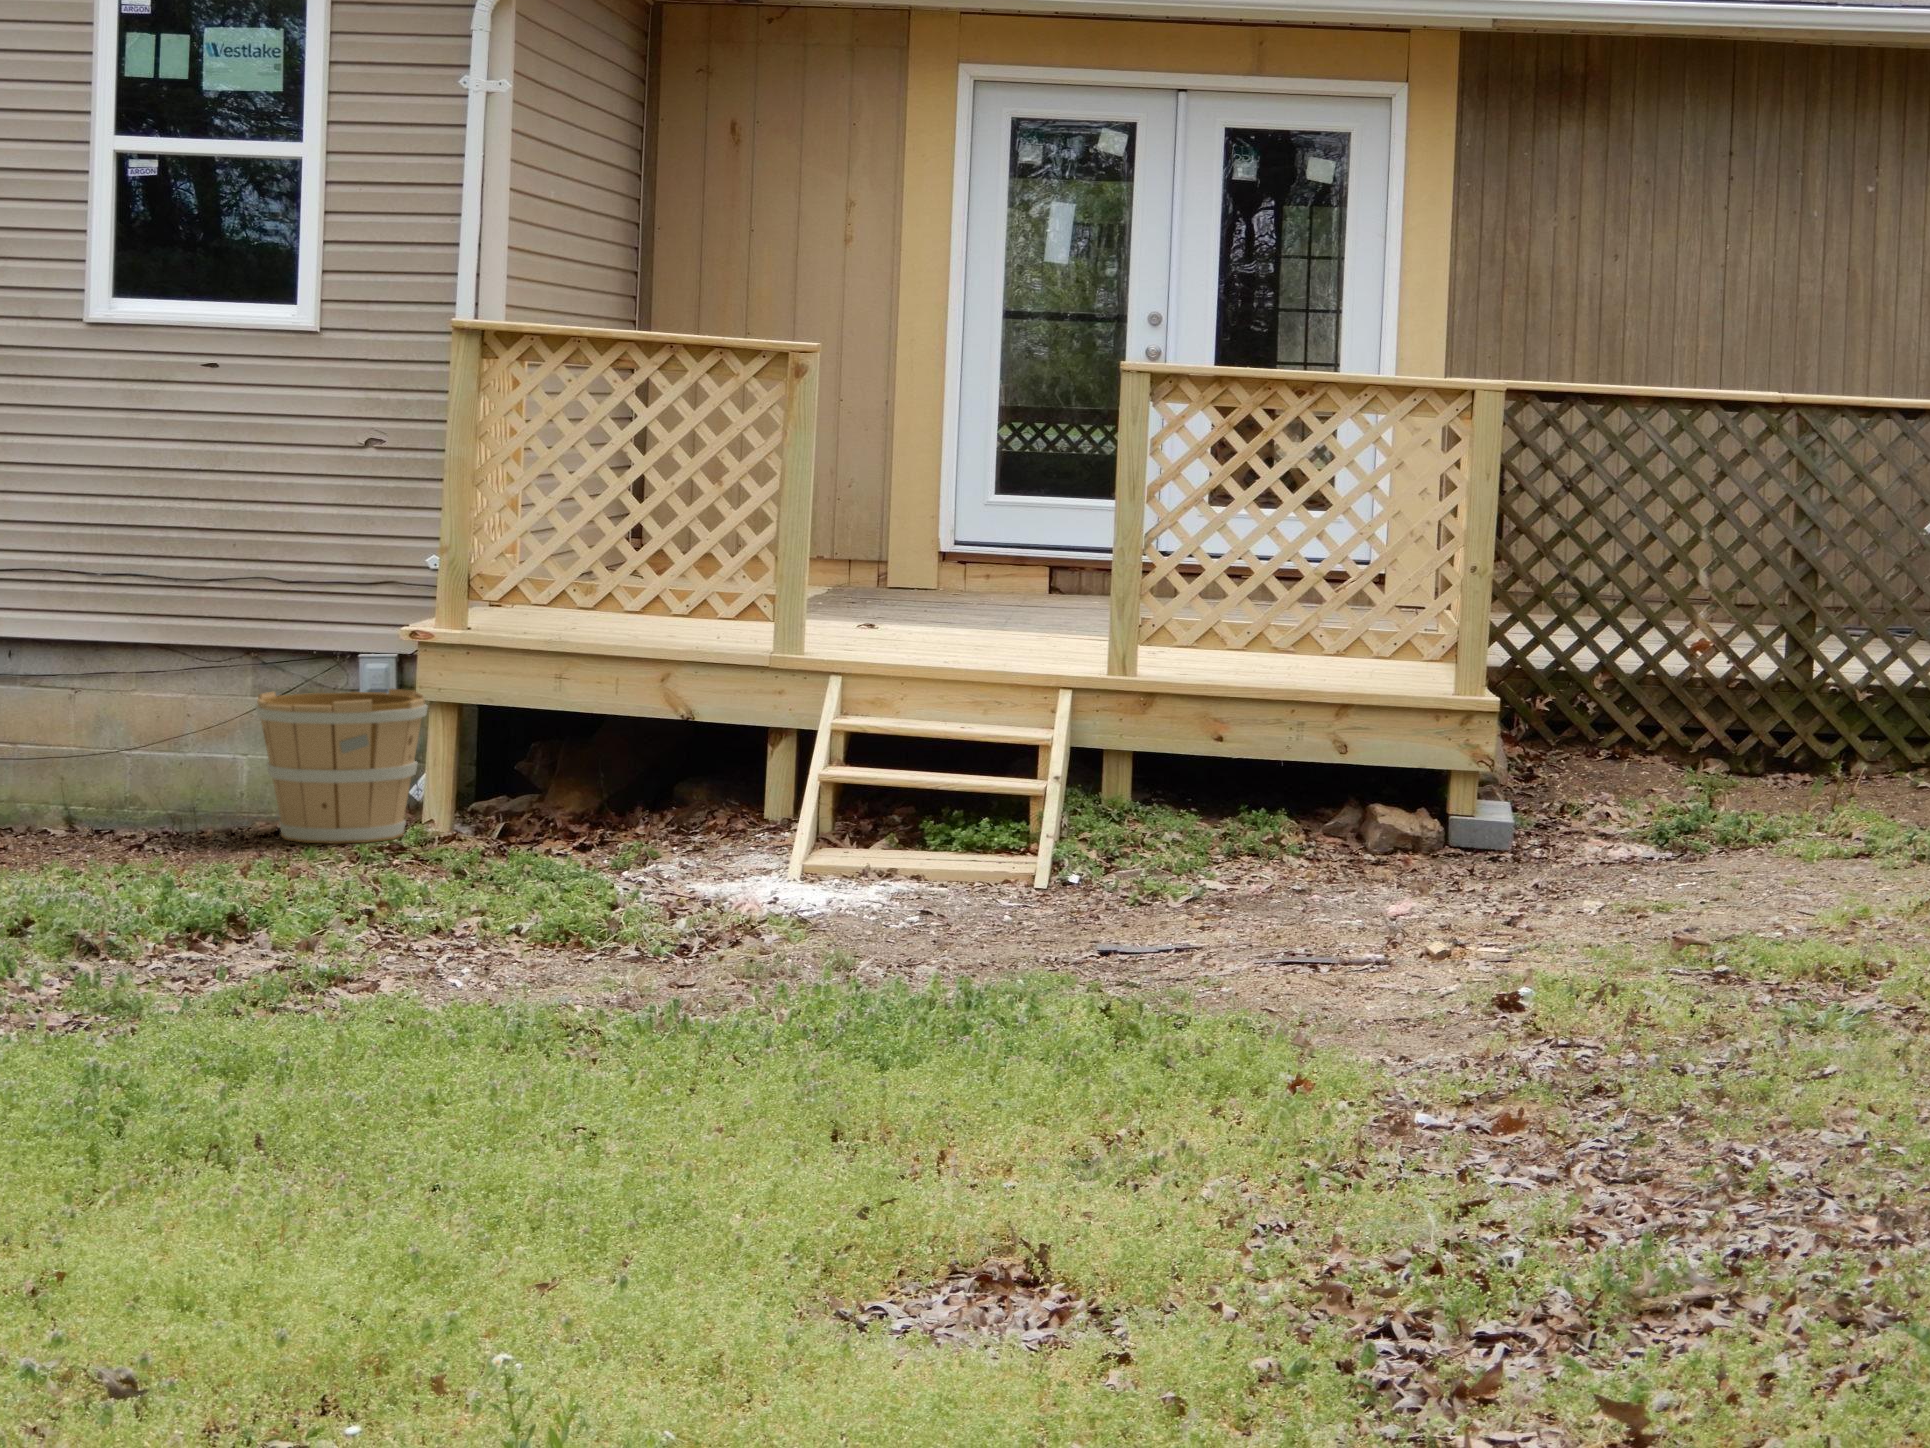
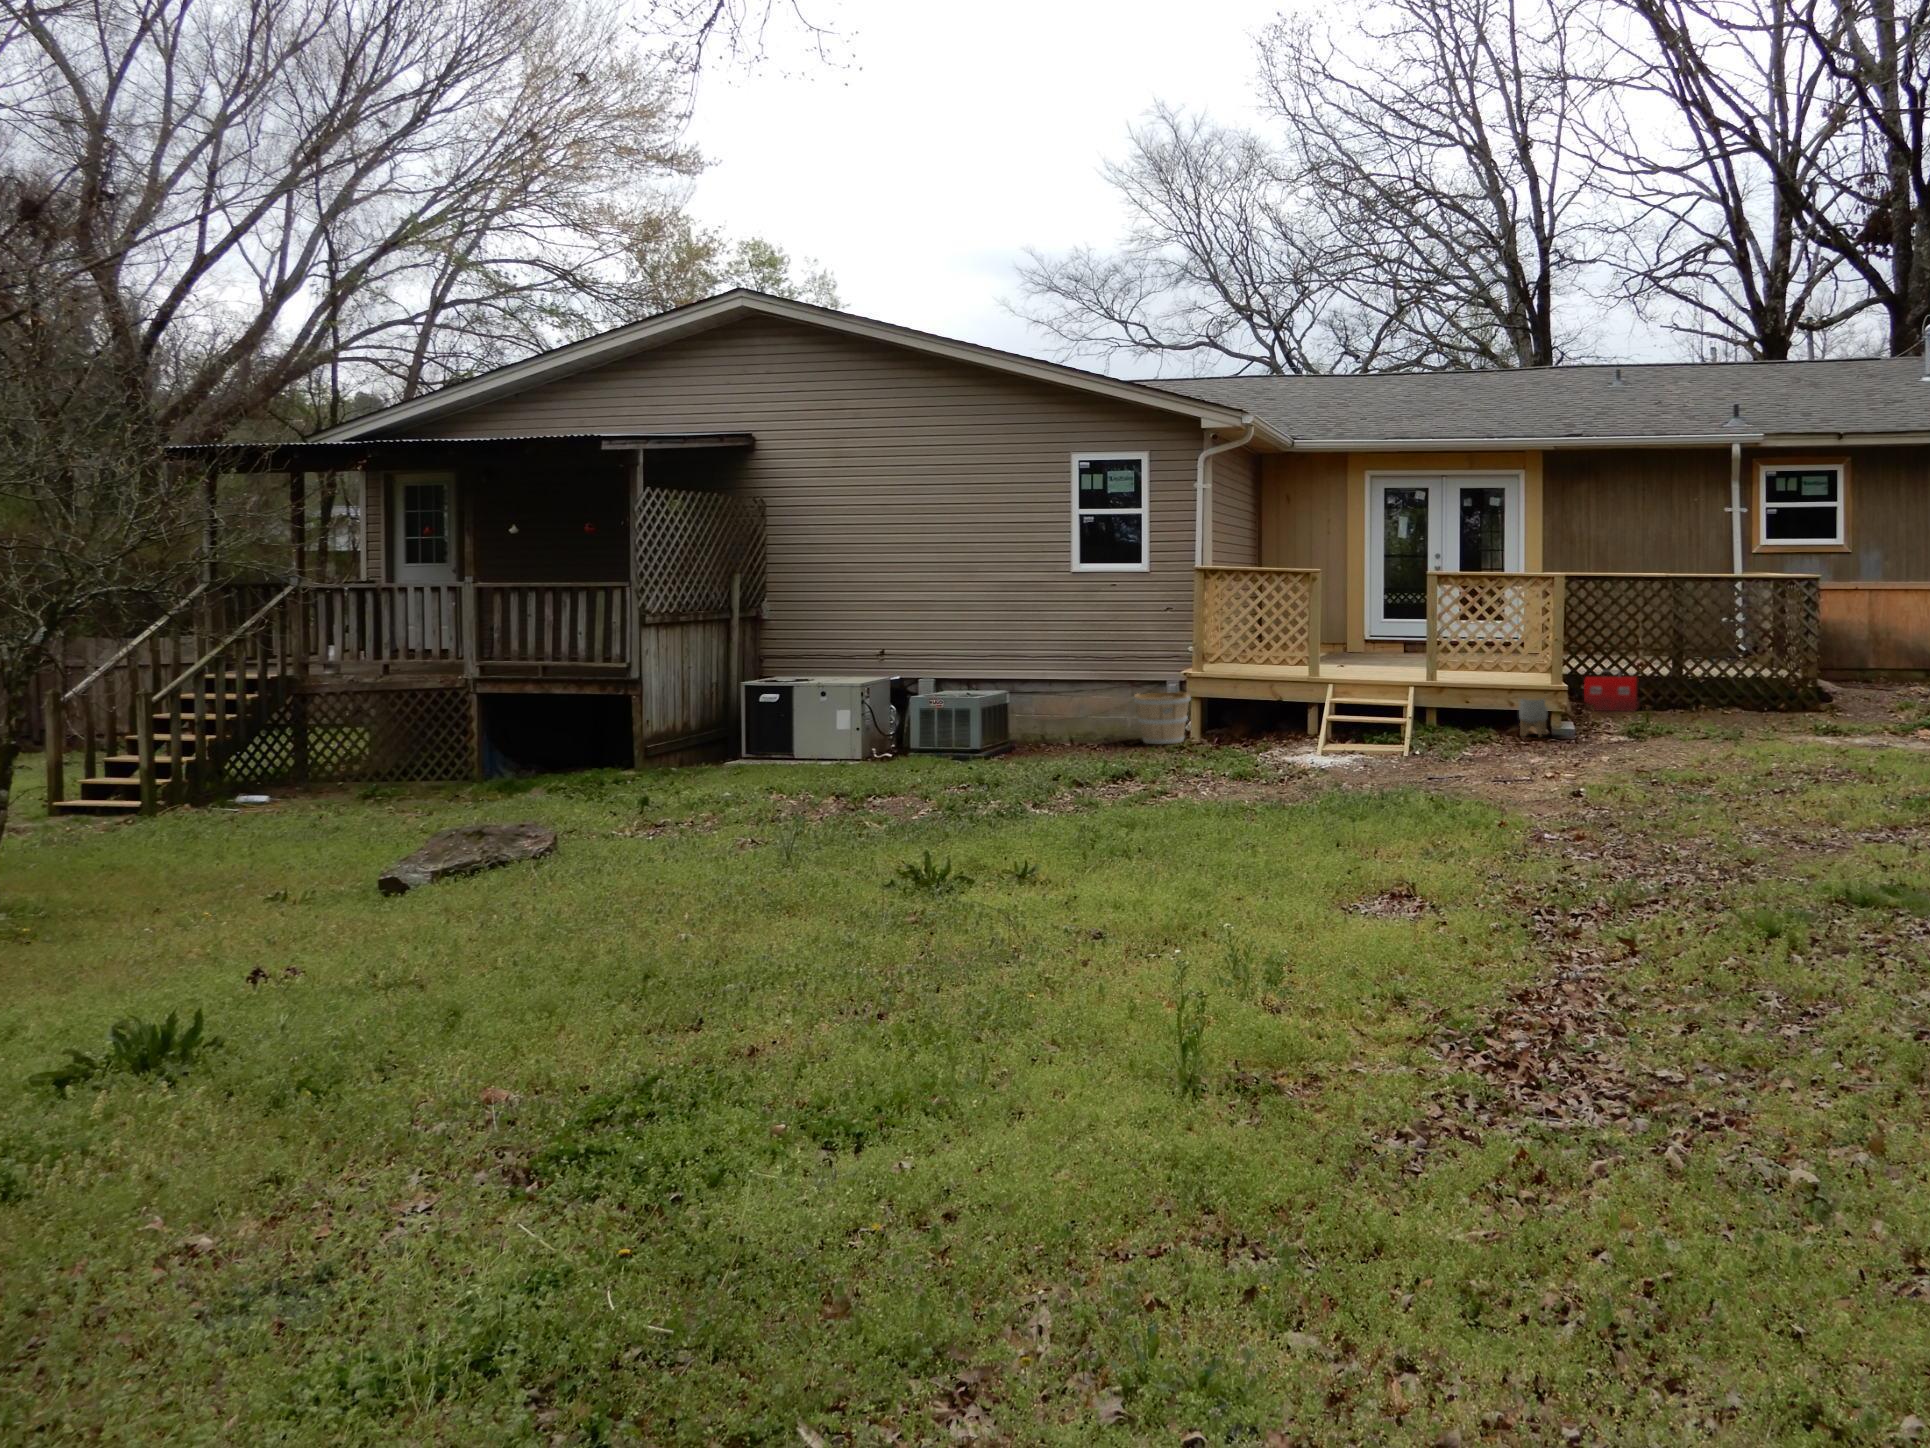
toolbox: none [1545,660,1692,776] -> present [1584,670,1639,711]
planter: none [1366,723,1444,837] -> present [1519,699,1548,737]

